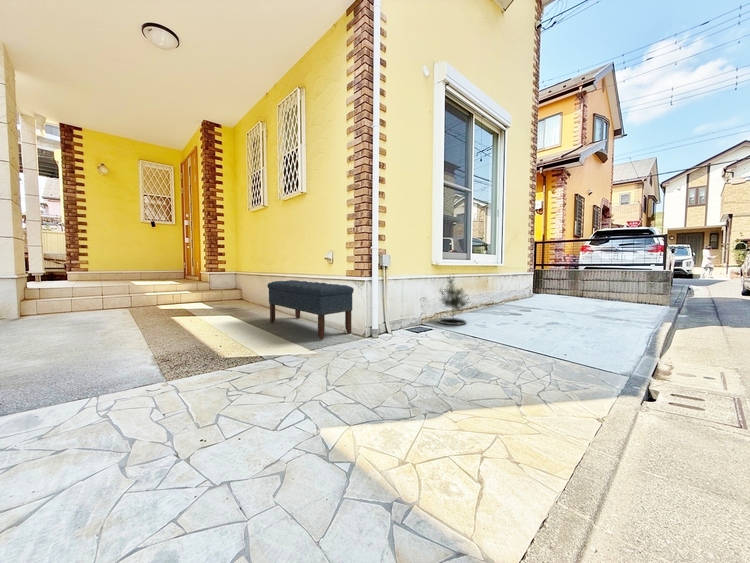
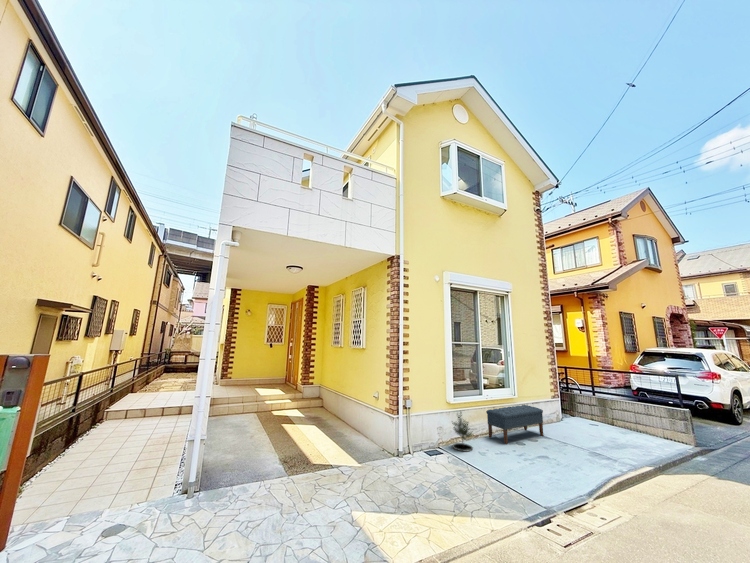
bench: present [267,280,354,340] -> present [486,405,543,444]

